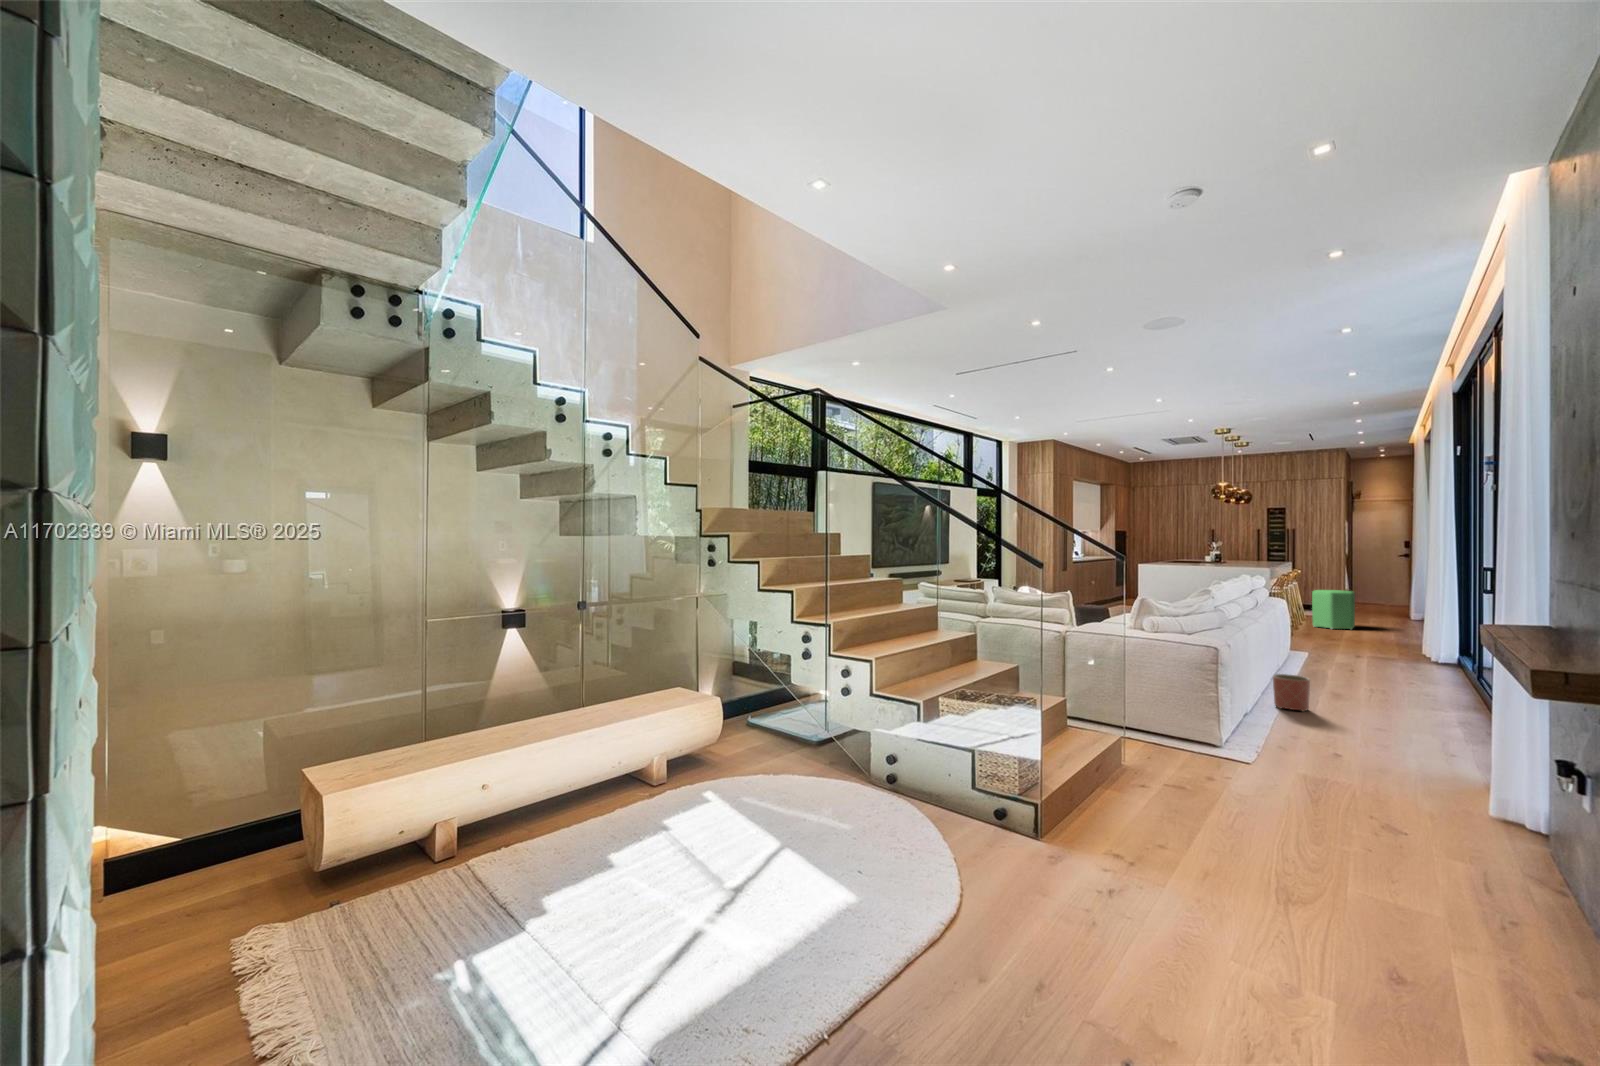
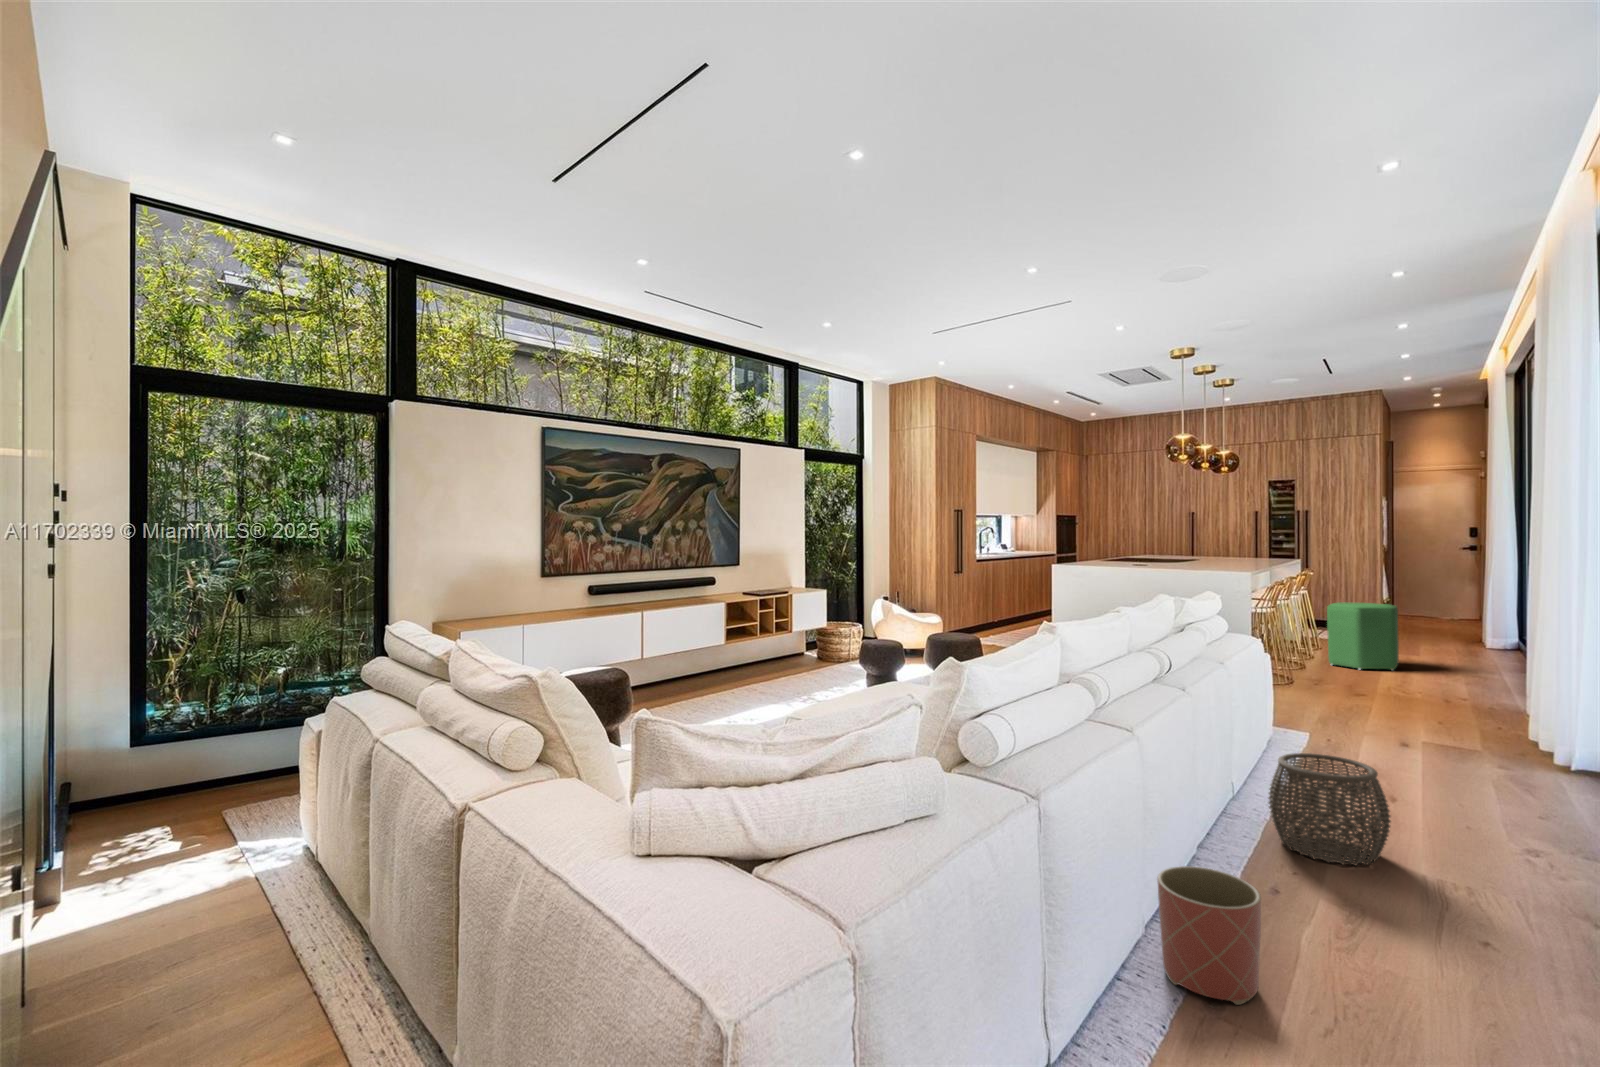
woven basket: none [1300,648,1352,689] -> present [1268,753,1391,866]

